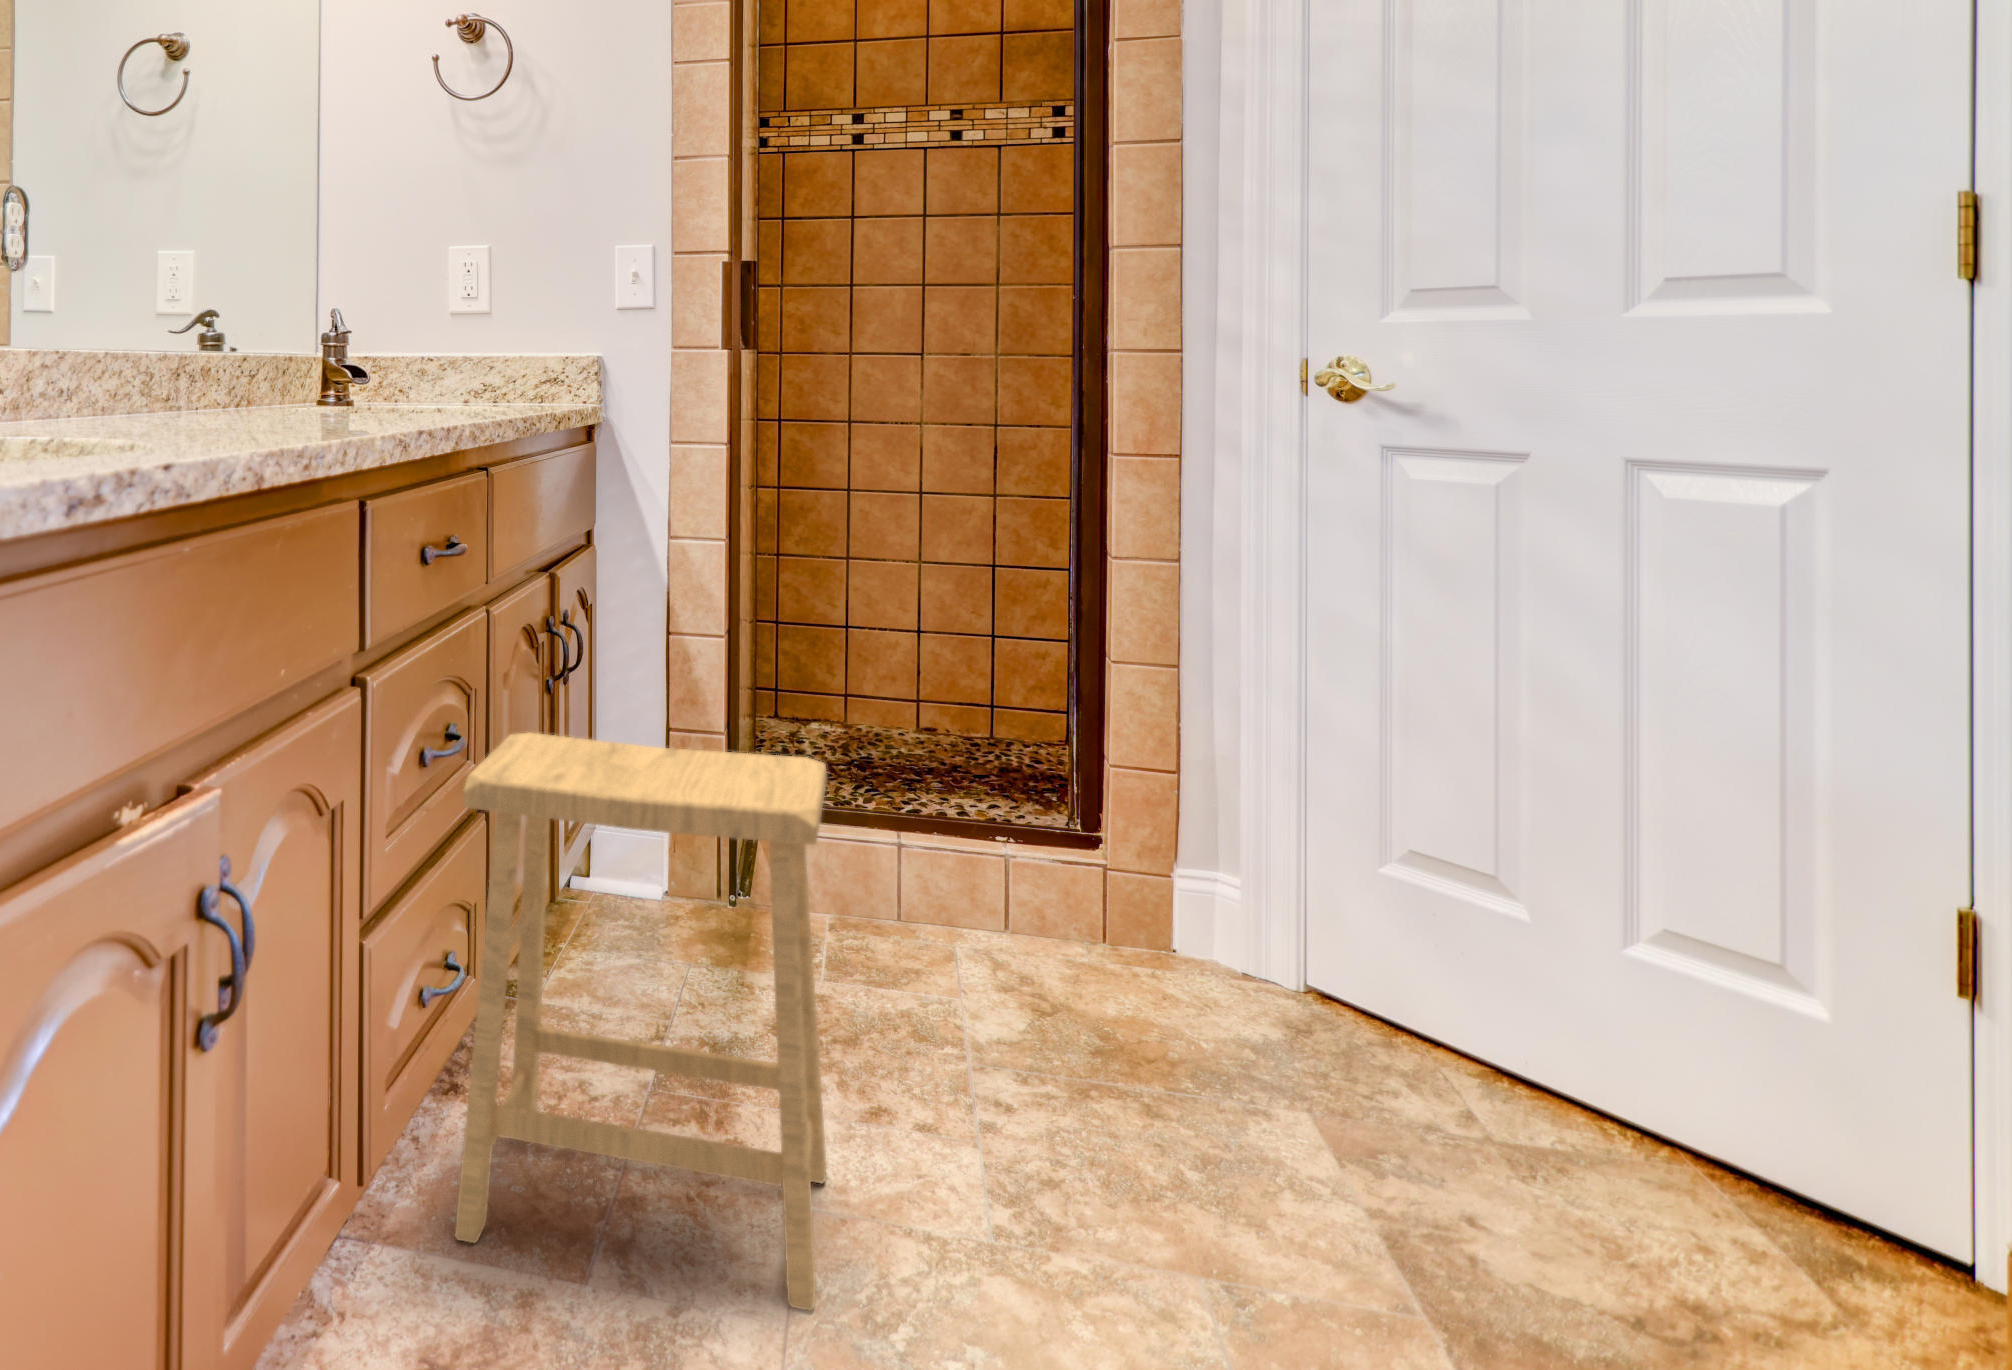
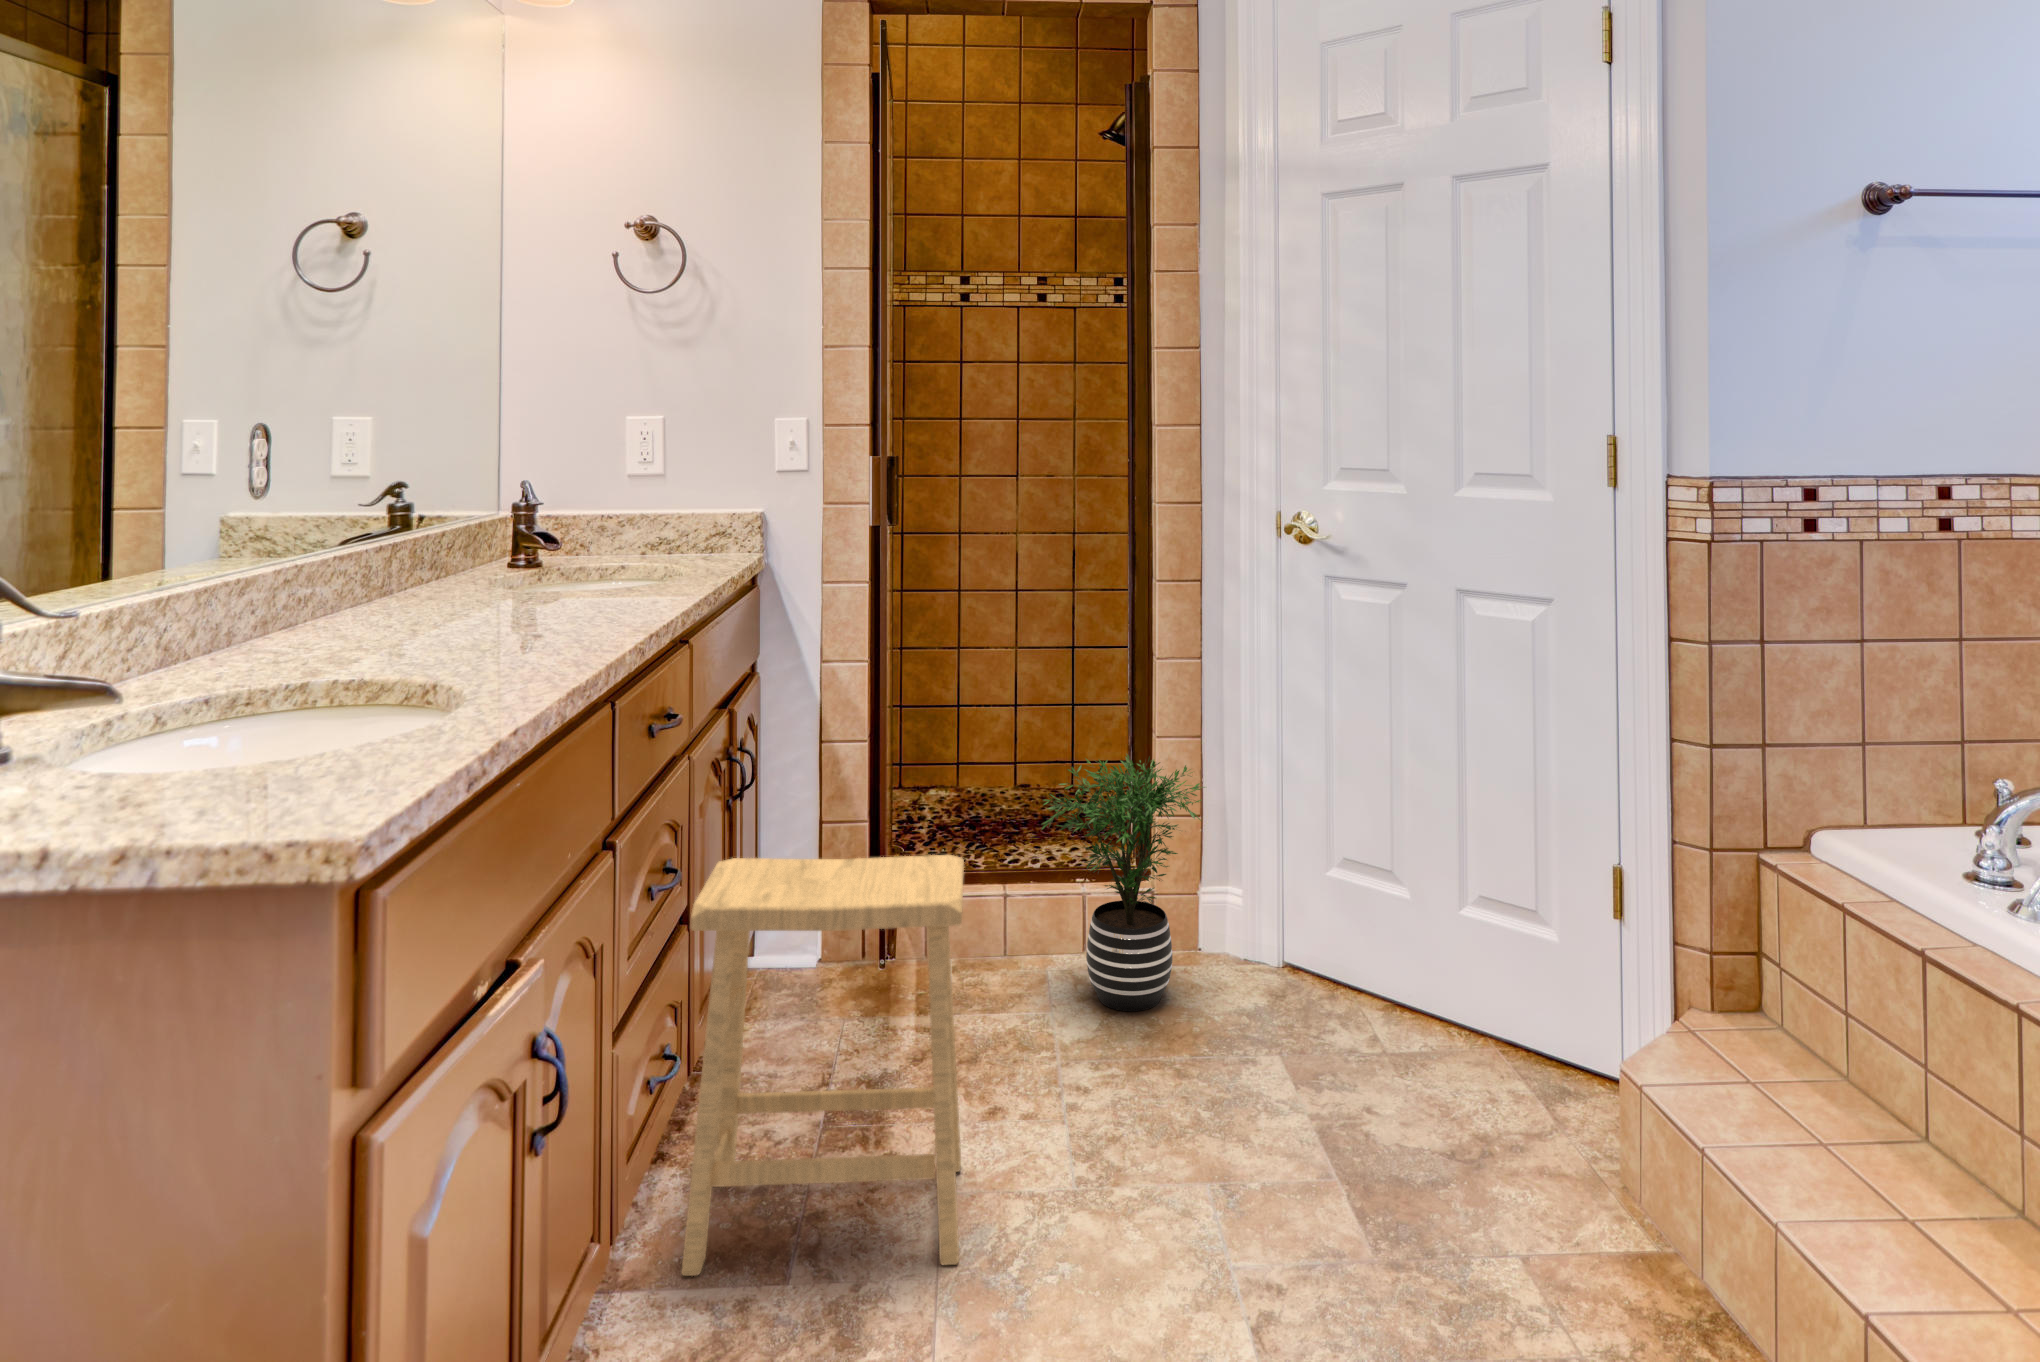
potted plant: none [945,672,1195,1018] -> present [1041,754,1205,1011]

